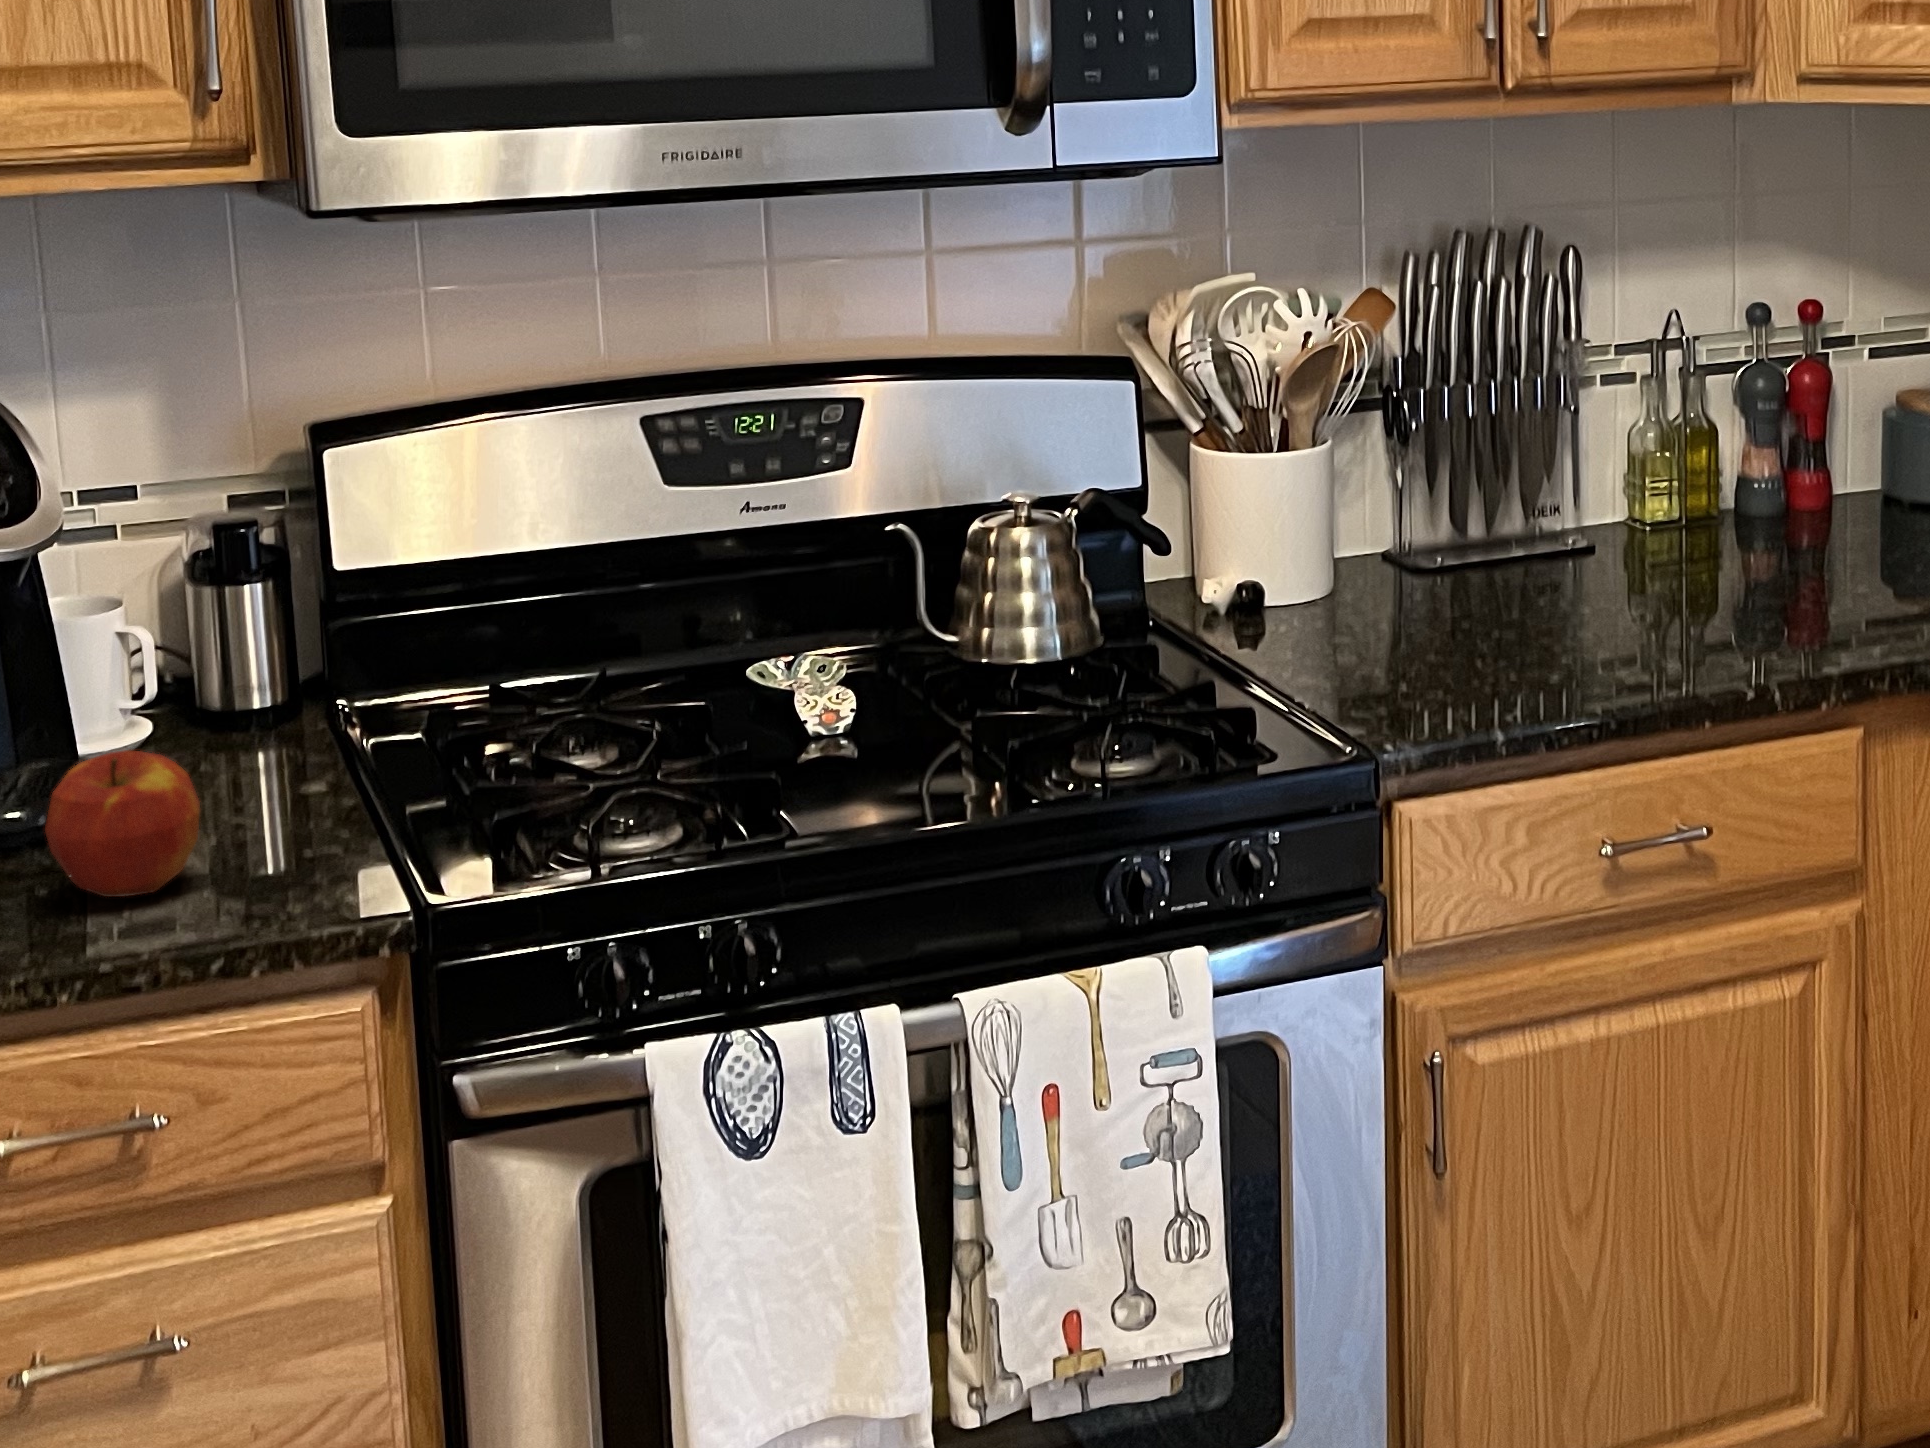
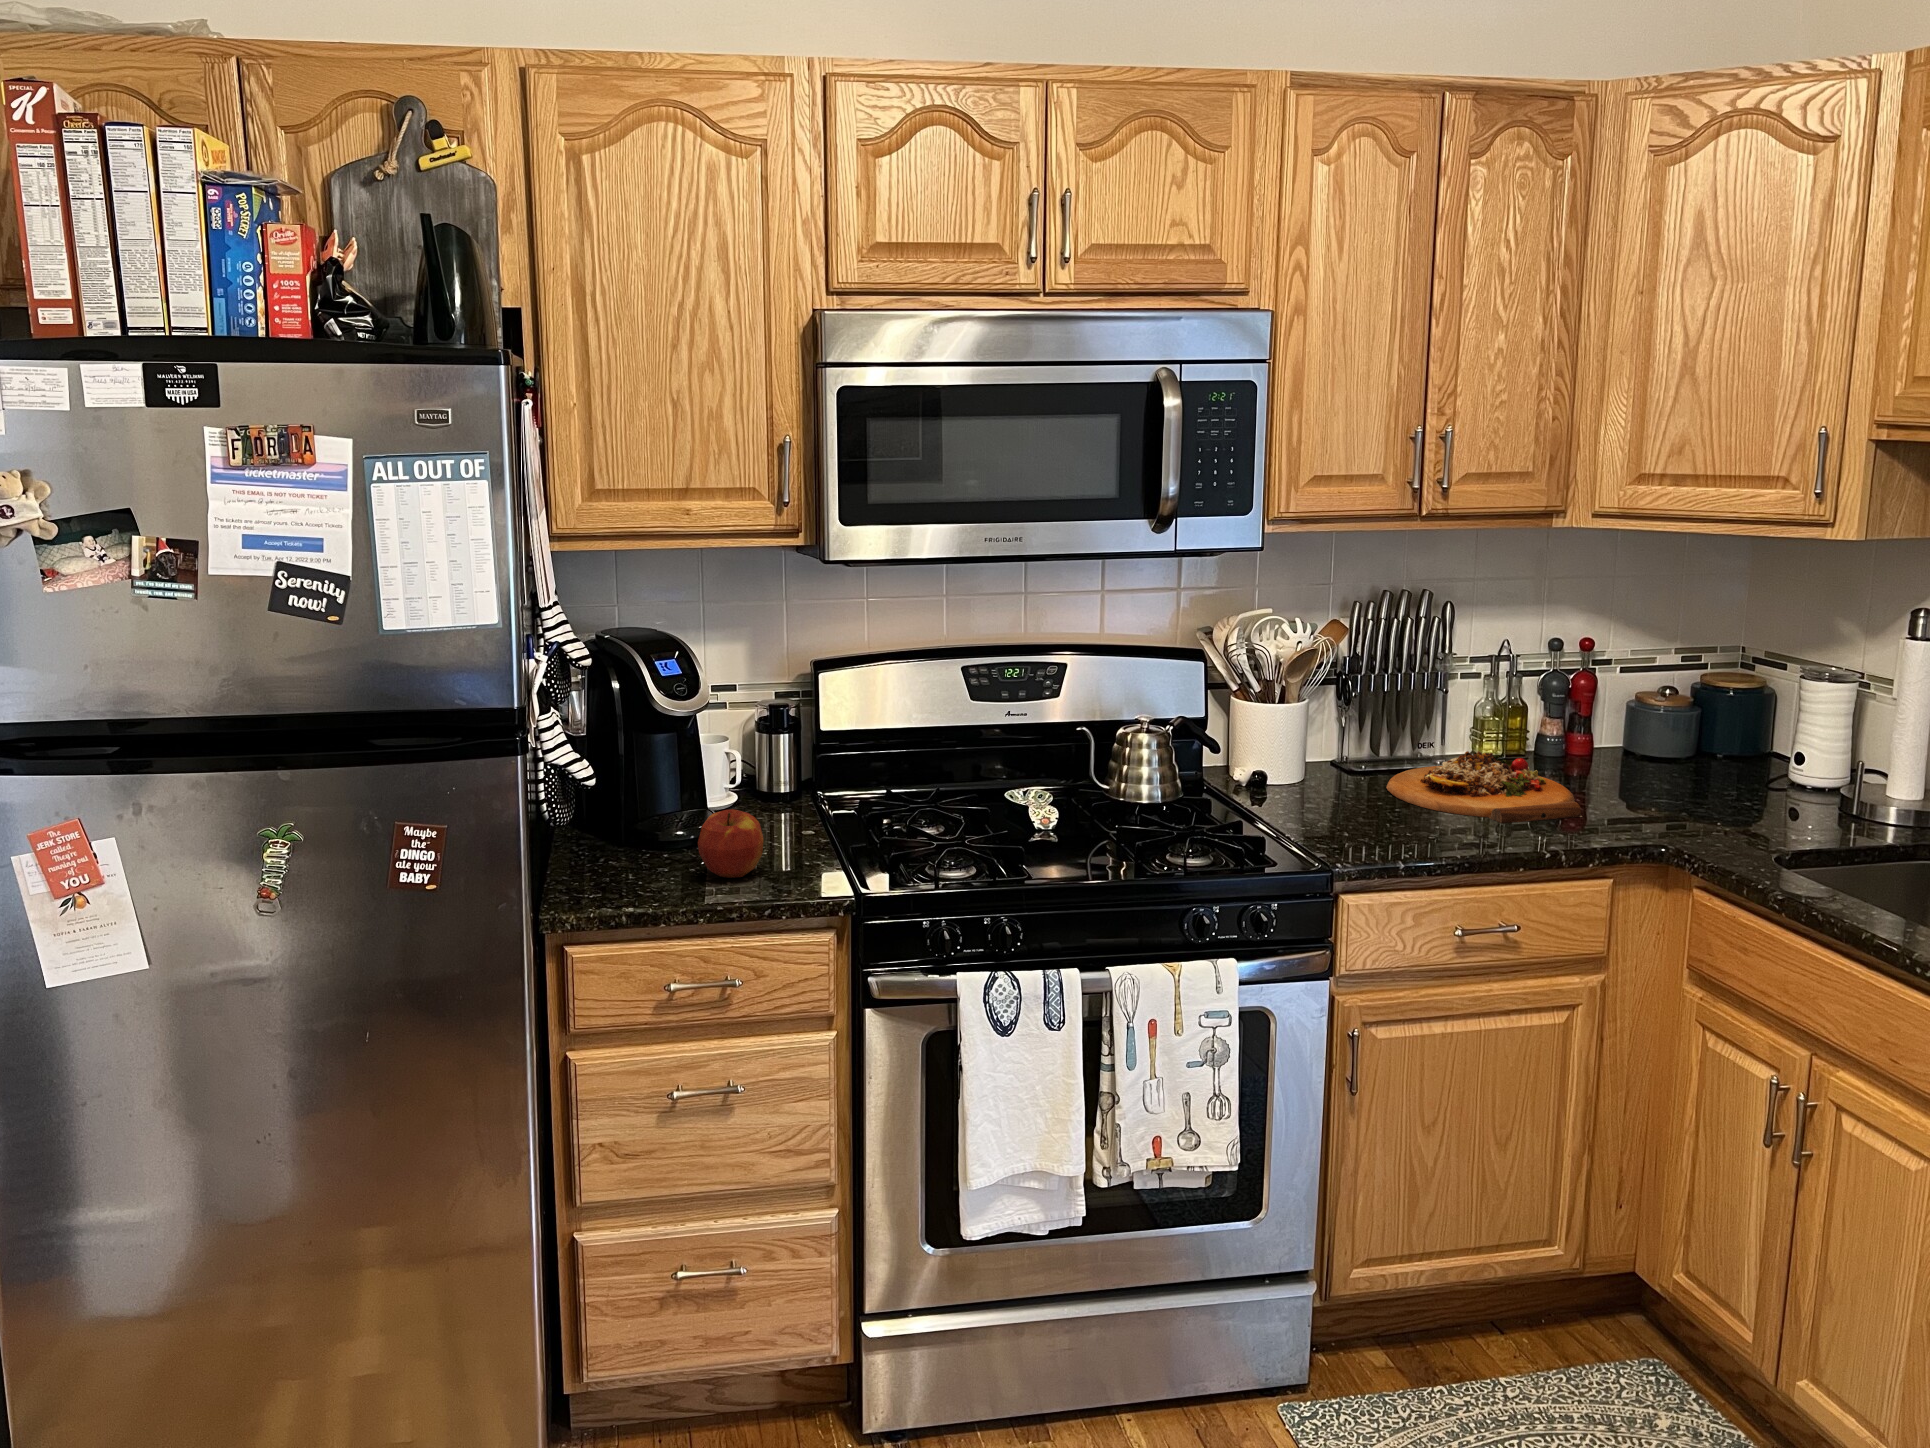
cutting board: none [1475,516,1813,645] -> present [1387,751,1582,823]

